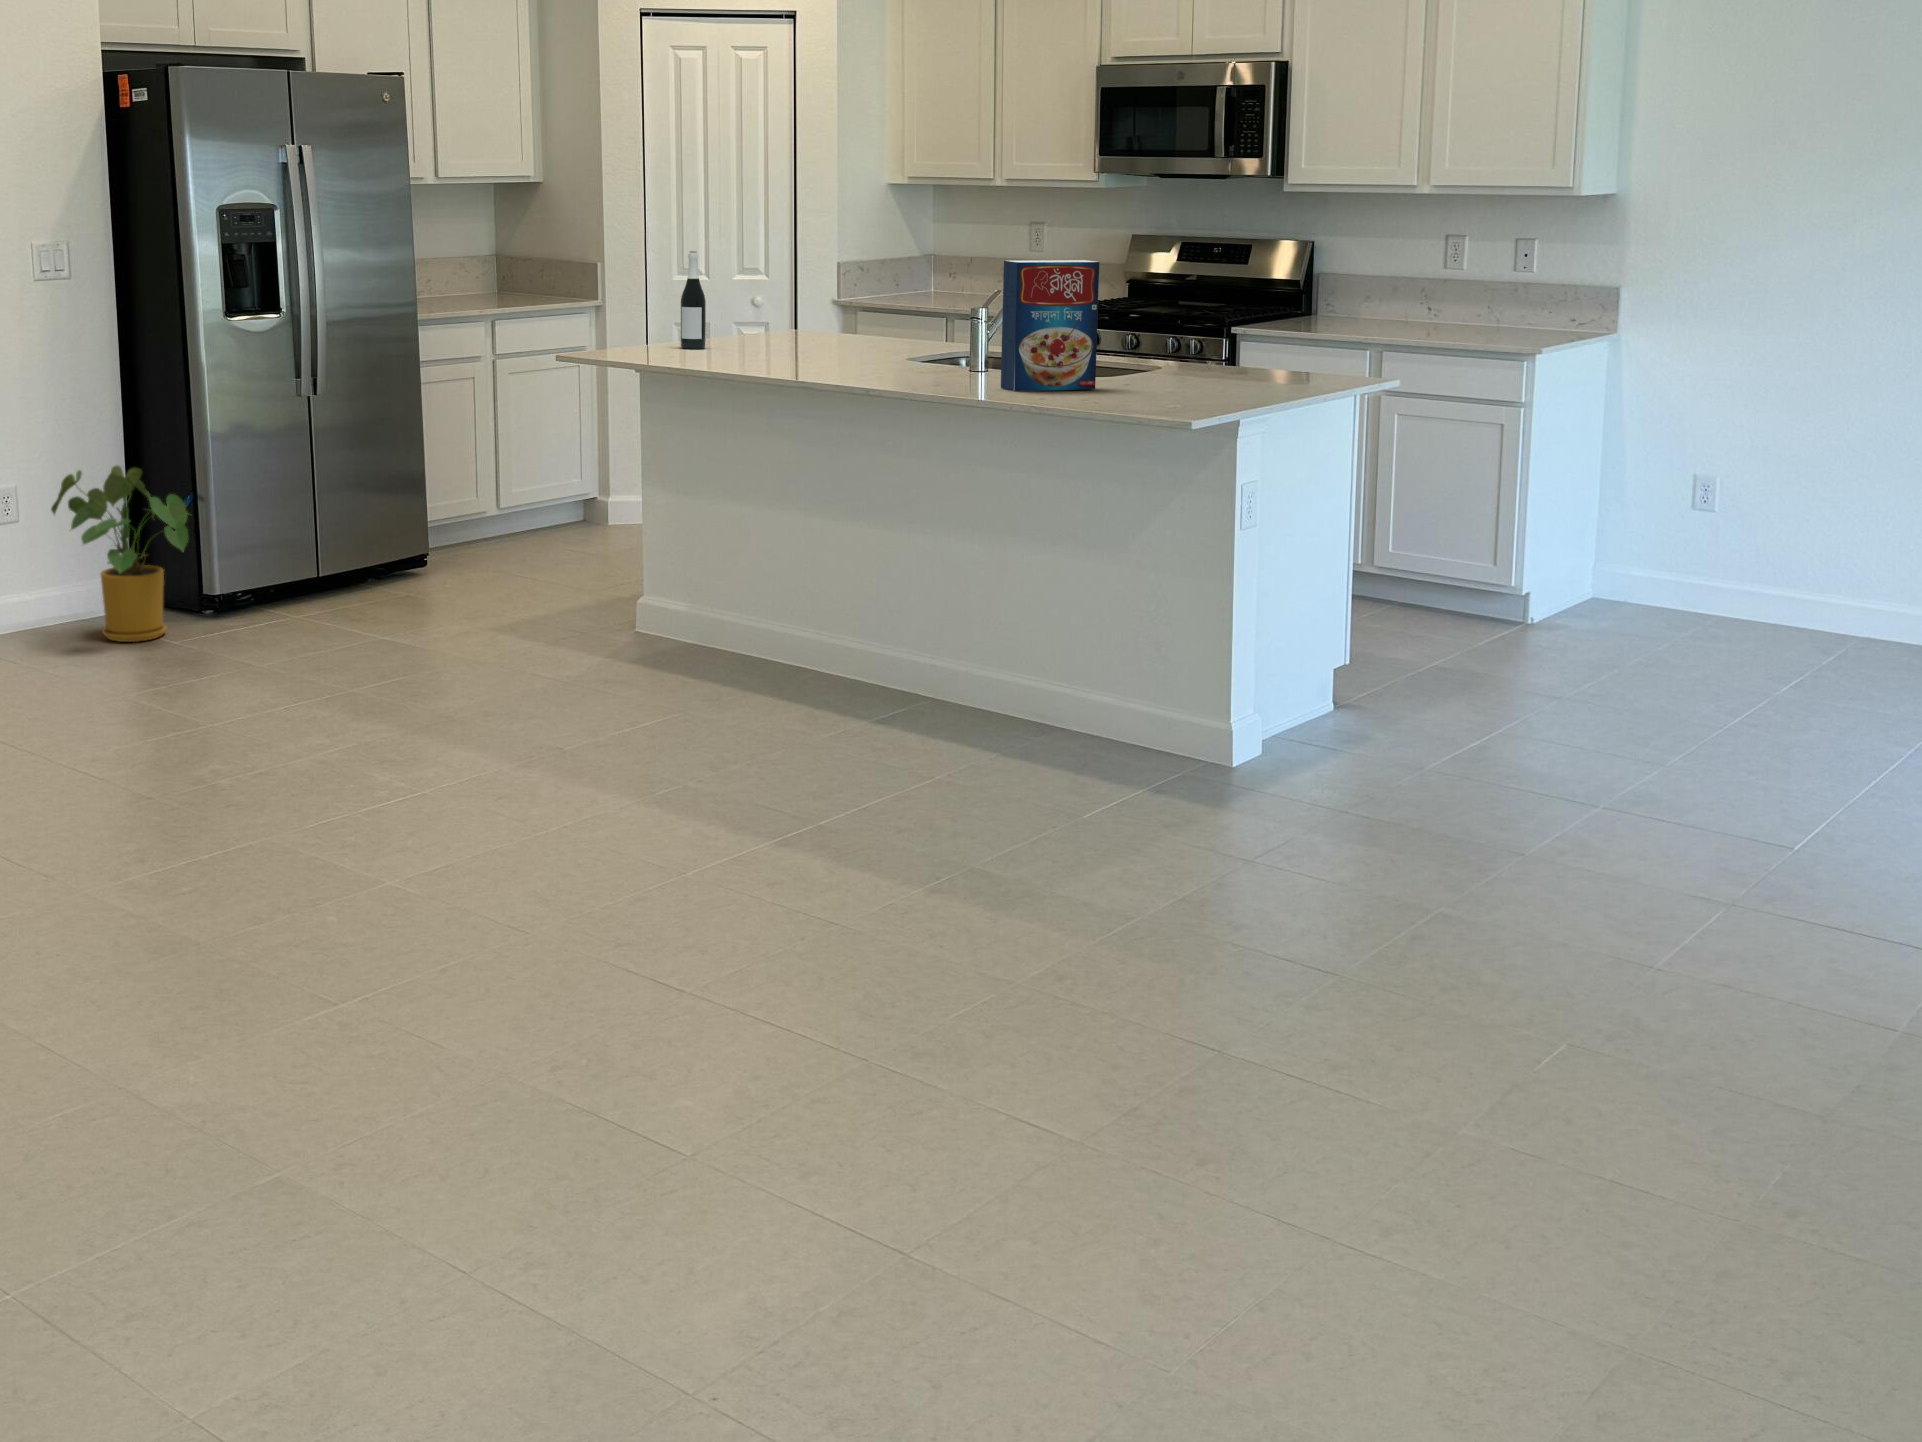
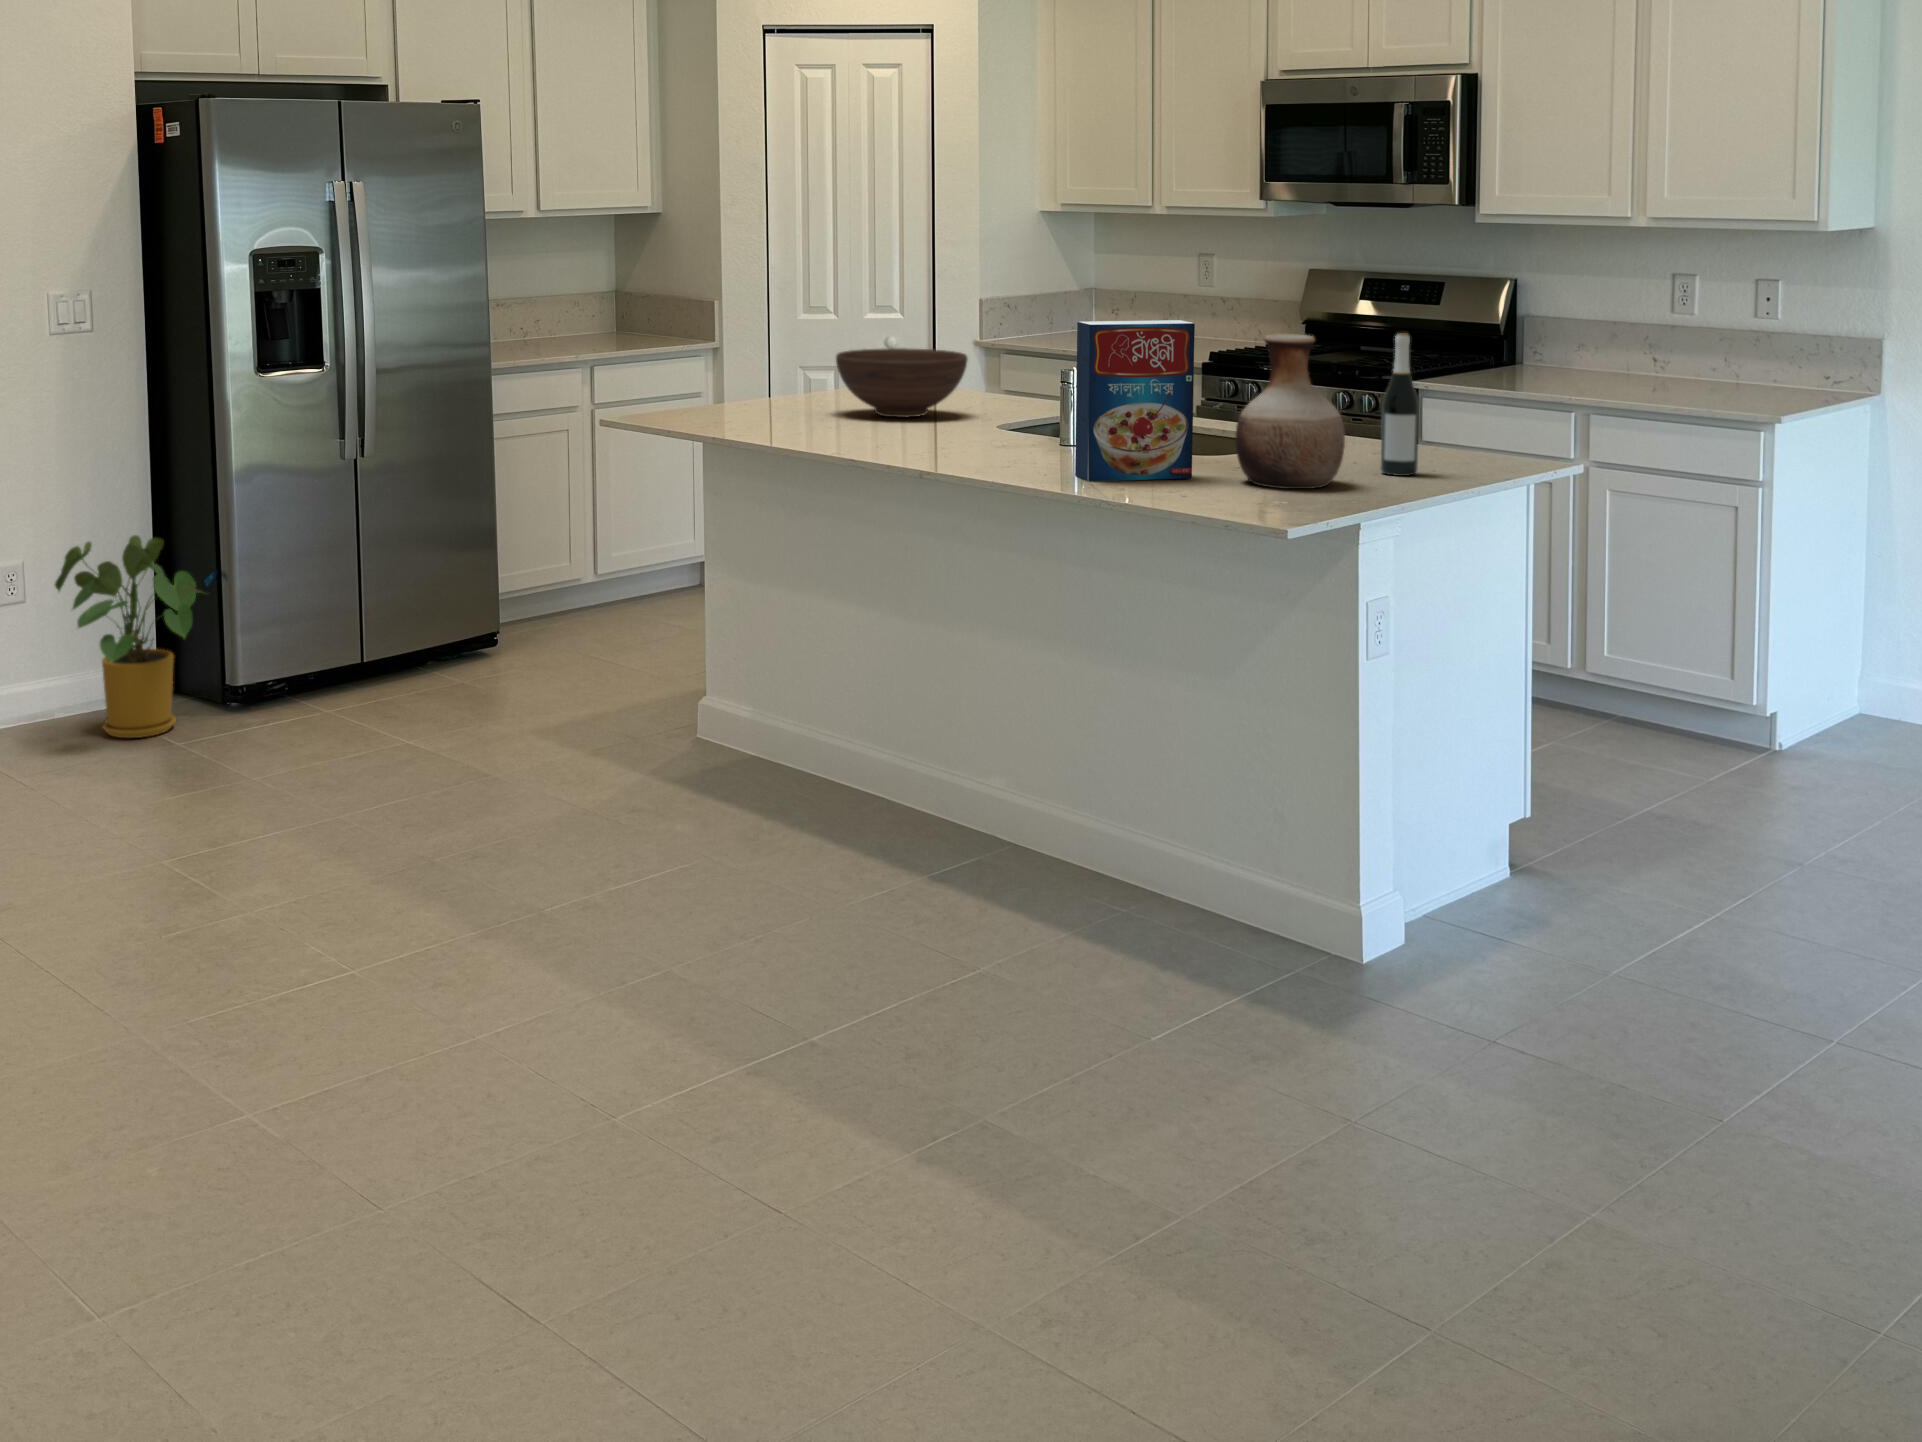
wine bottle: present [681,251,706,349] -> present [1380,333,1419,476]
vase: none [1131,271,1219,396] -> present [1235,334,1345,489]
fruit bowl: none [757,296,871,354] -> present [836,348,968,418]

